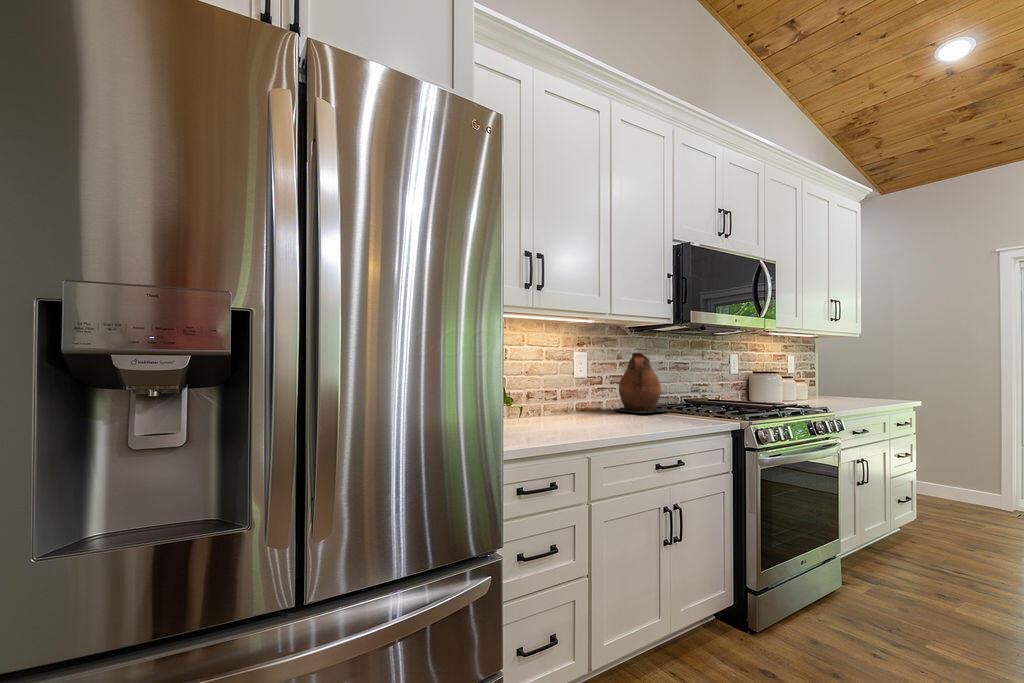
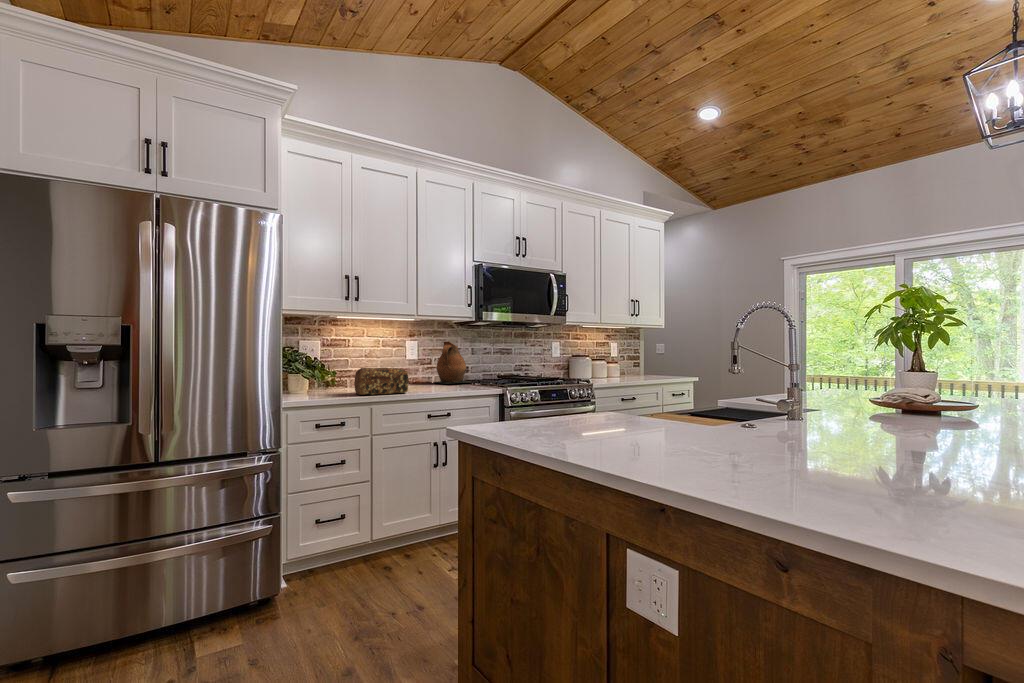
bread loaf: none [540,392,624,436] -> present [354,367,409,395]

